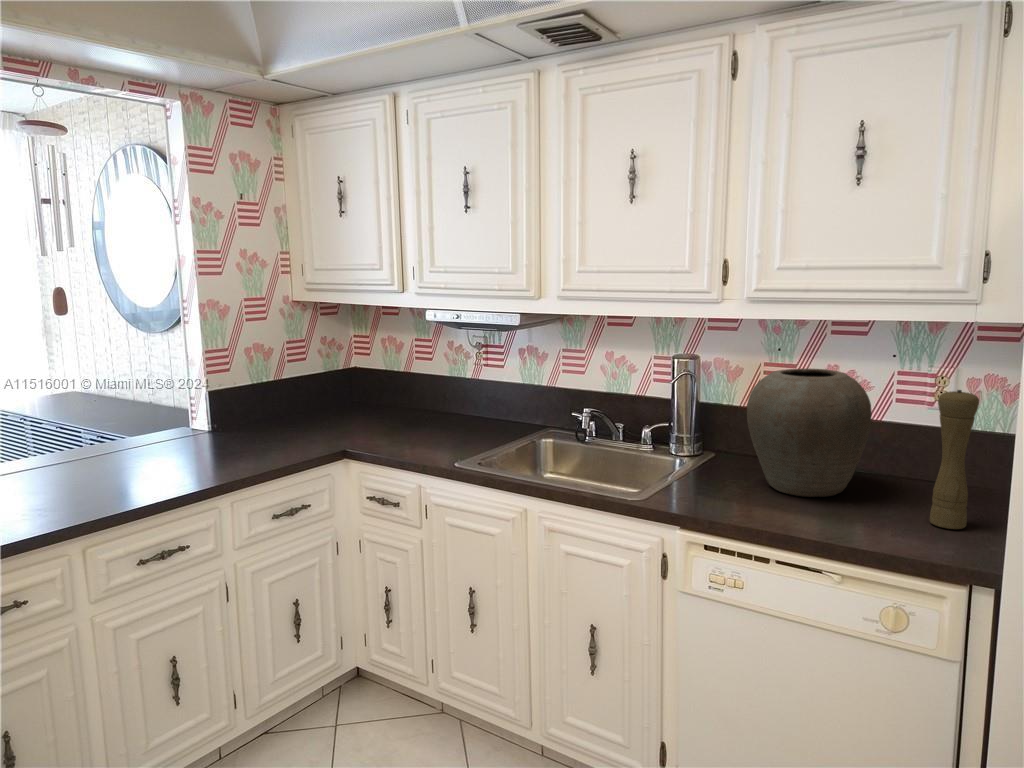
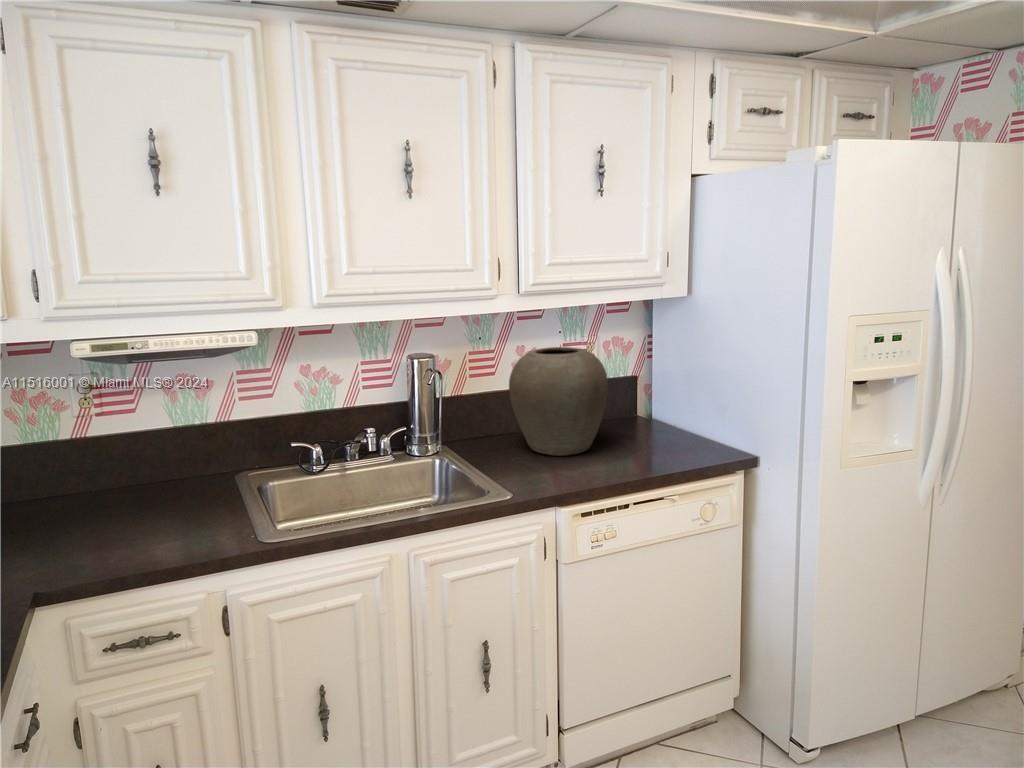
pepper mill: present [930,390,979,529] -> none [659,345,685,444]

